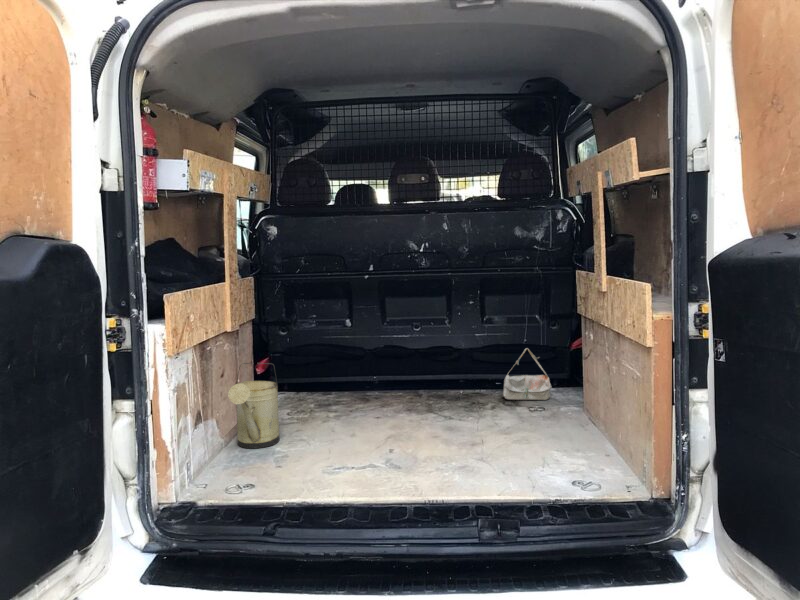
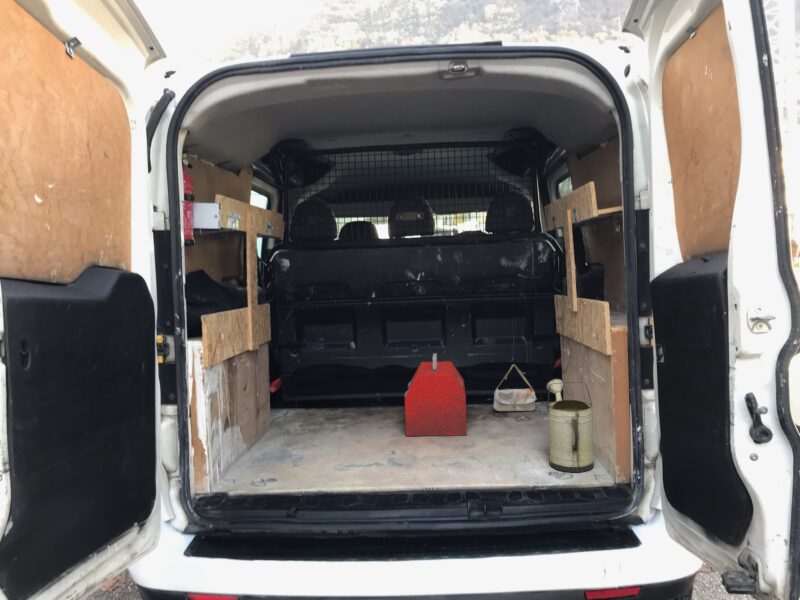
toolbox: none [404,335,474,429] -> present [405,353,467,436]
watering can: present [228,363,279,448] -> present [546,379,594,472]

